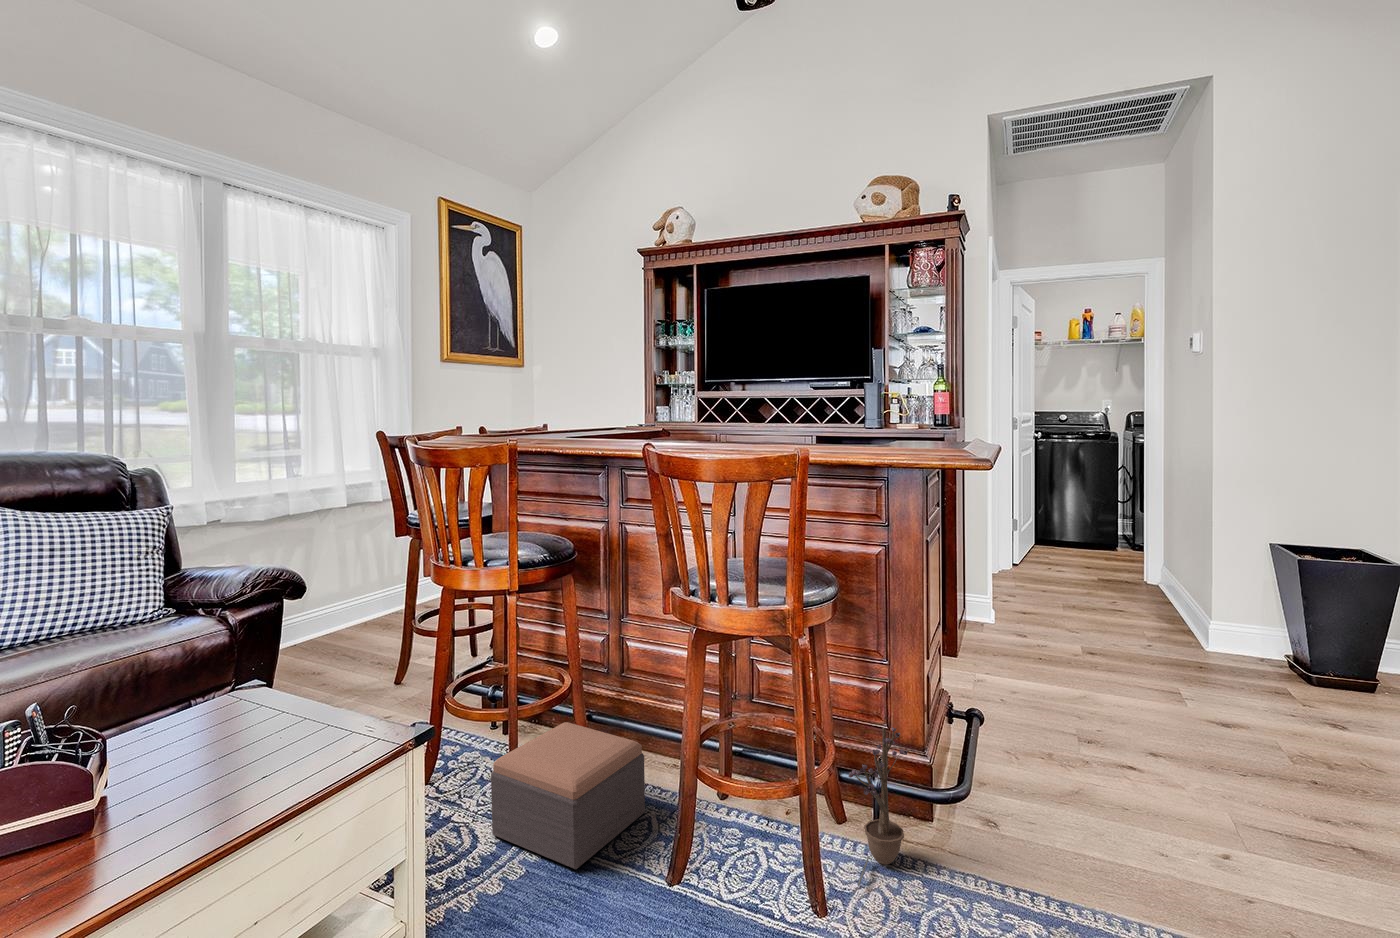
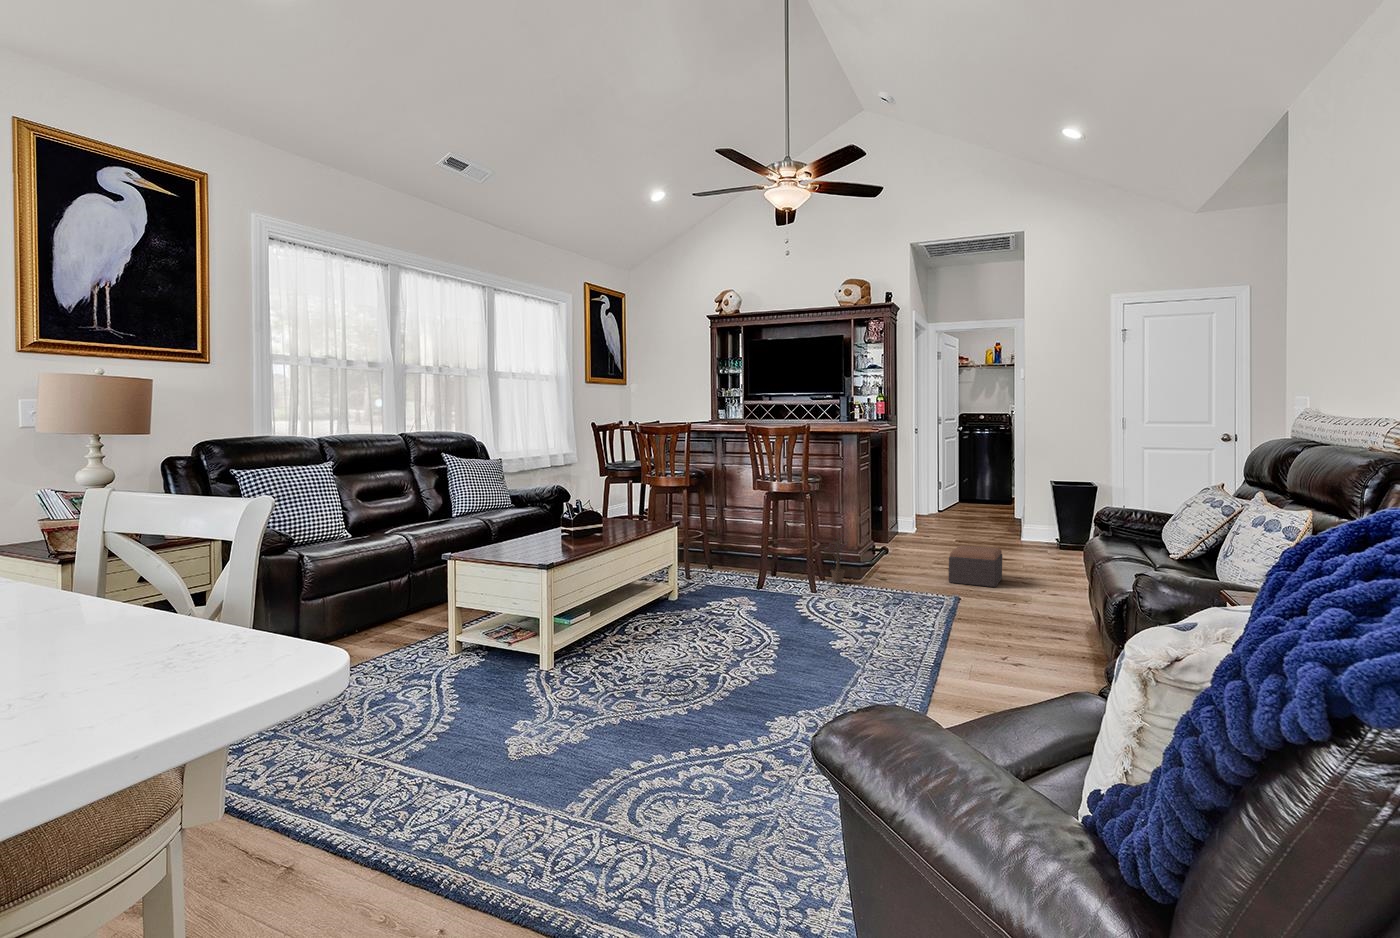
footstool: present [491,722,645,869] -> present [949,546,1002,587]

